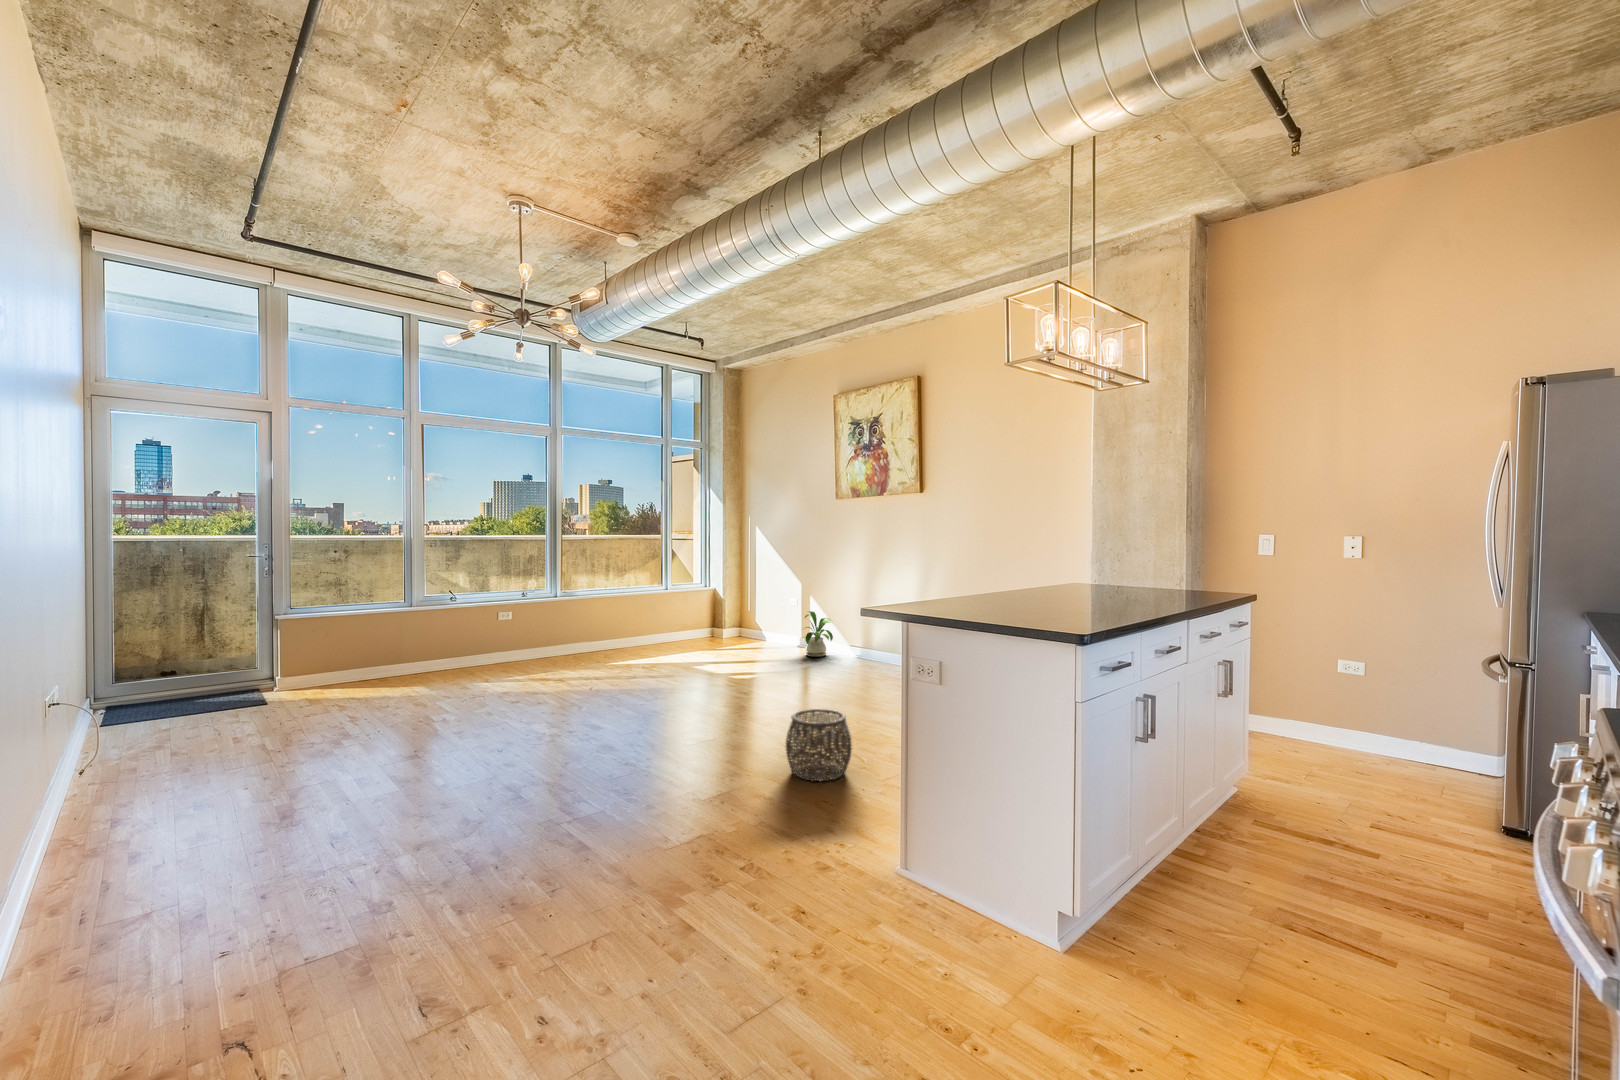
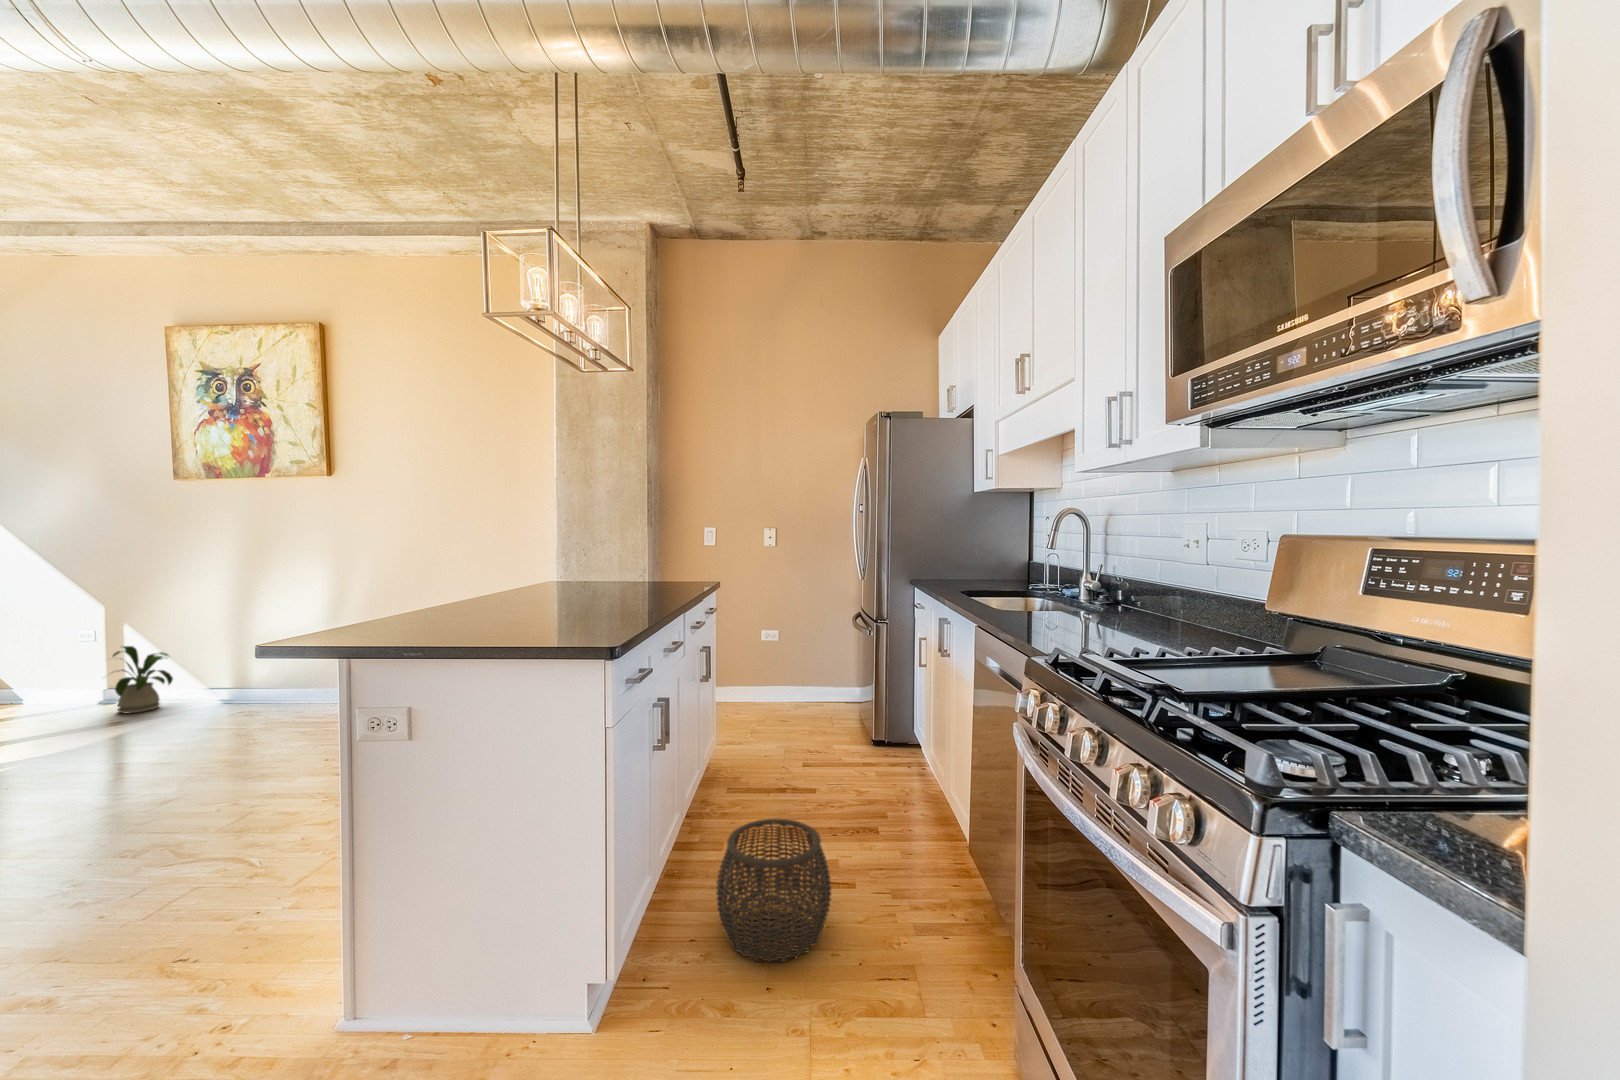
woven basket: present [786,709,852,781] -> present [716,819,831,962]

